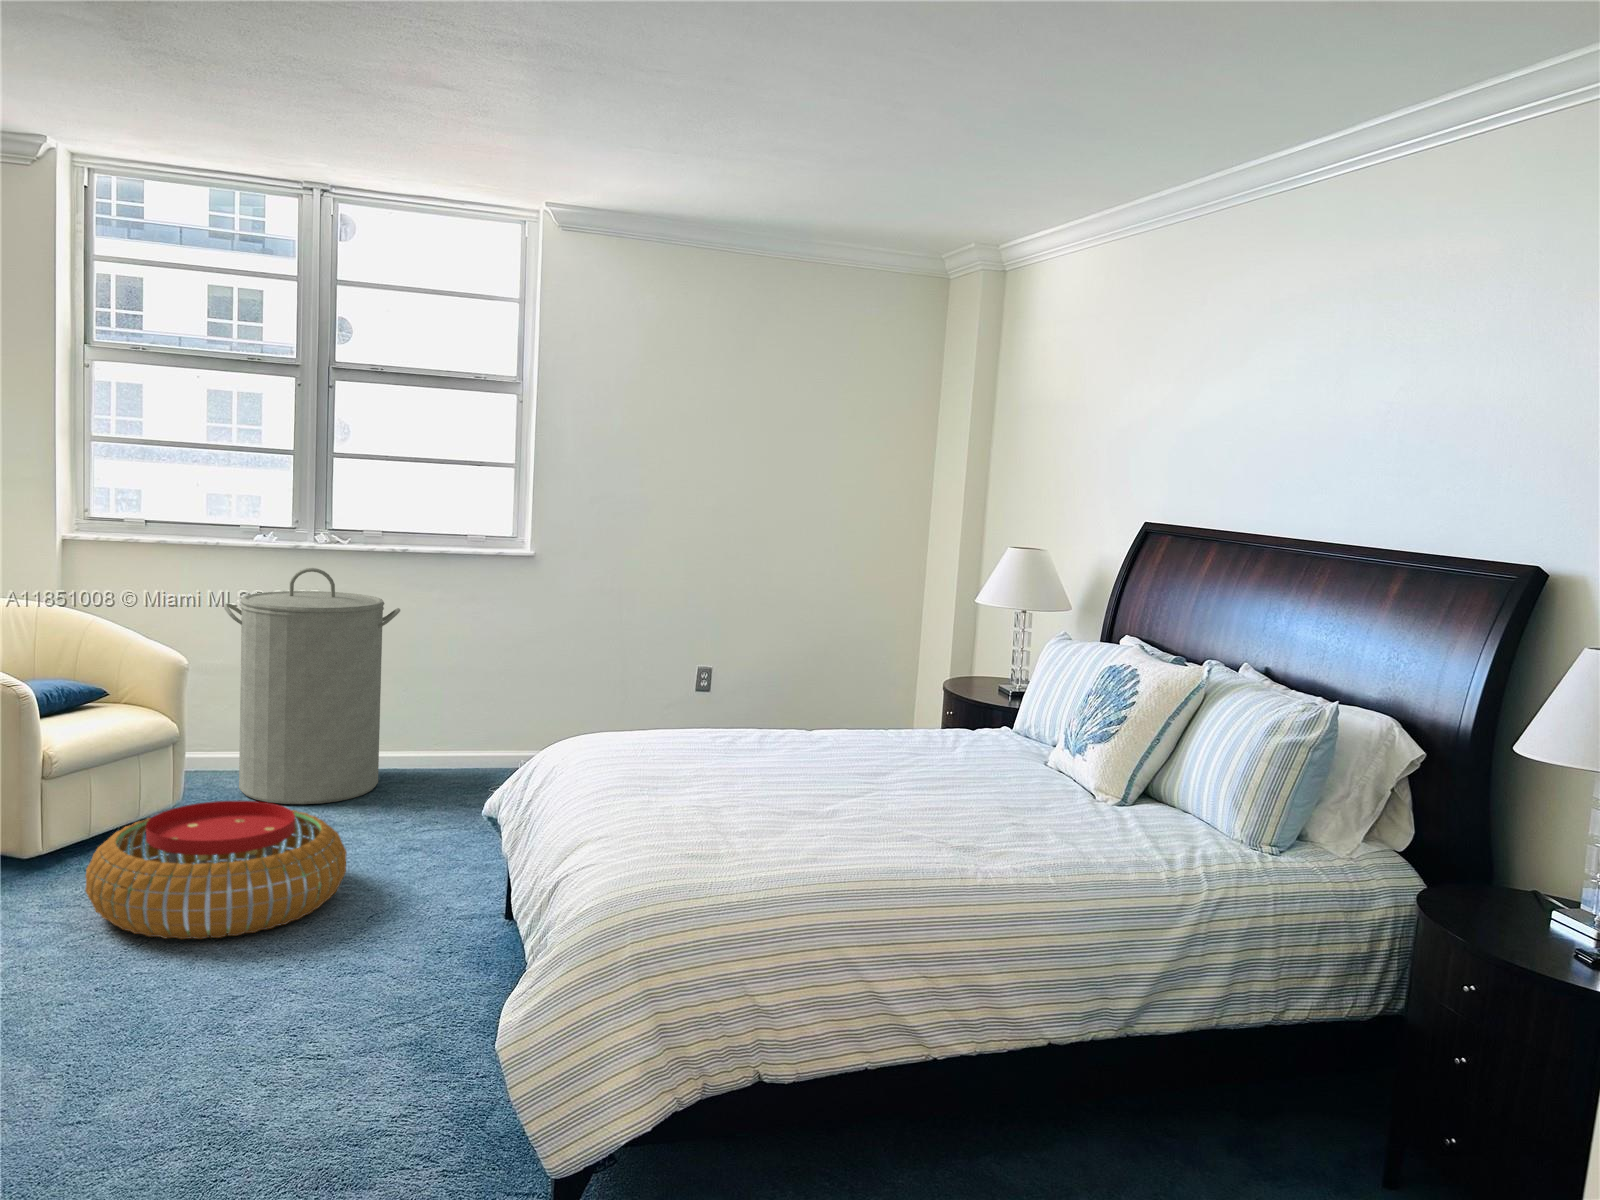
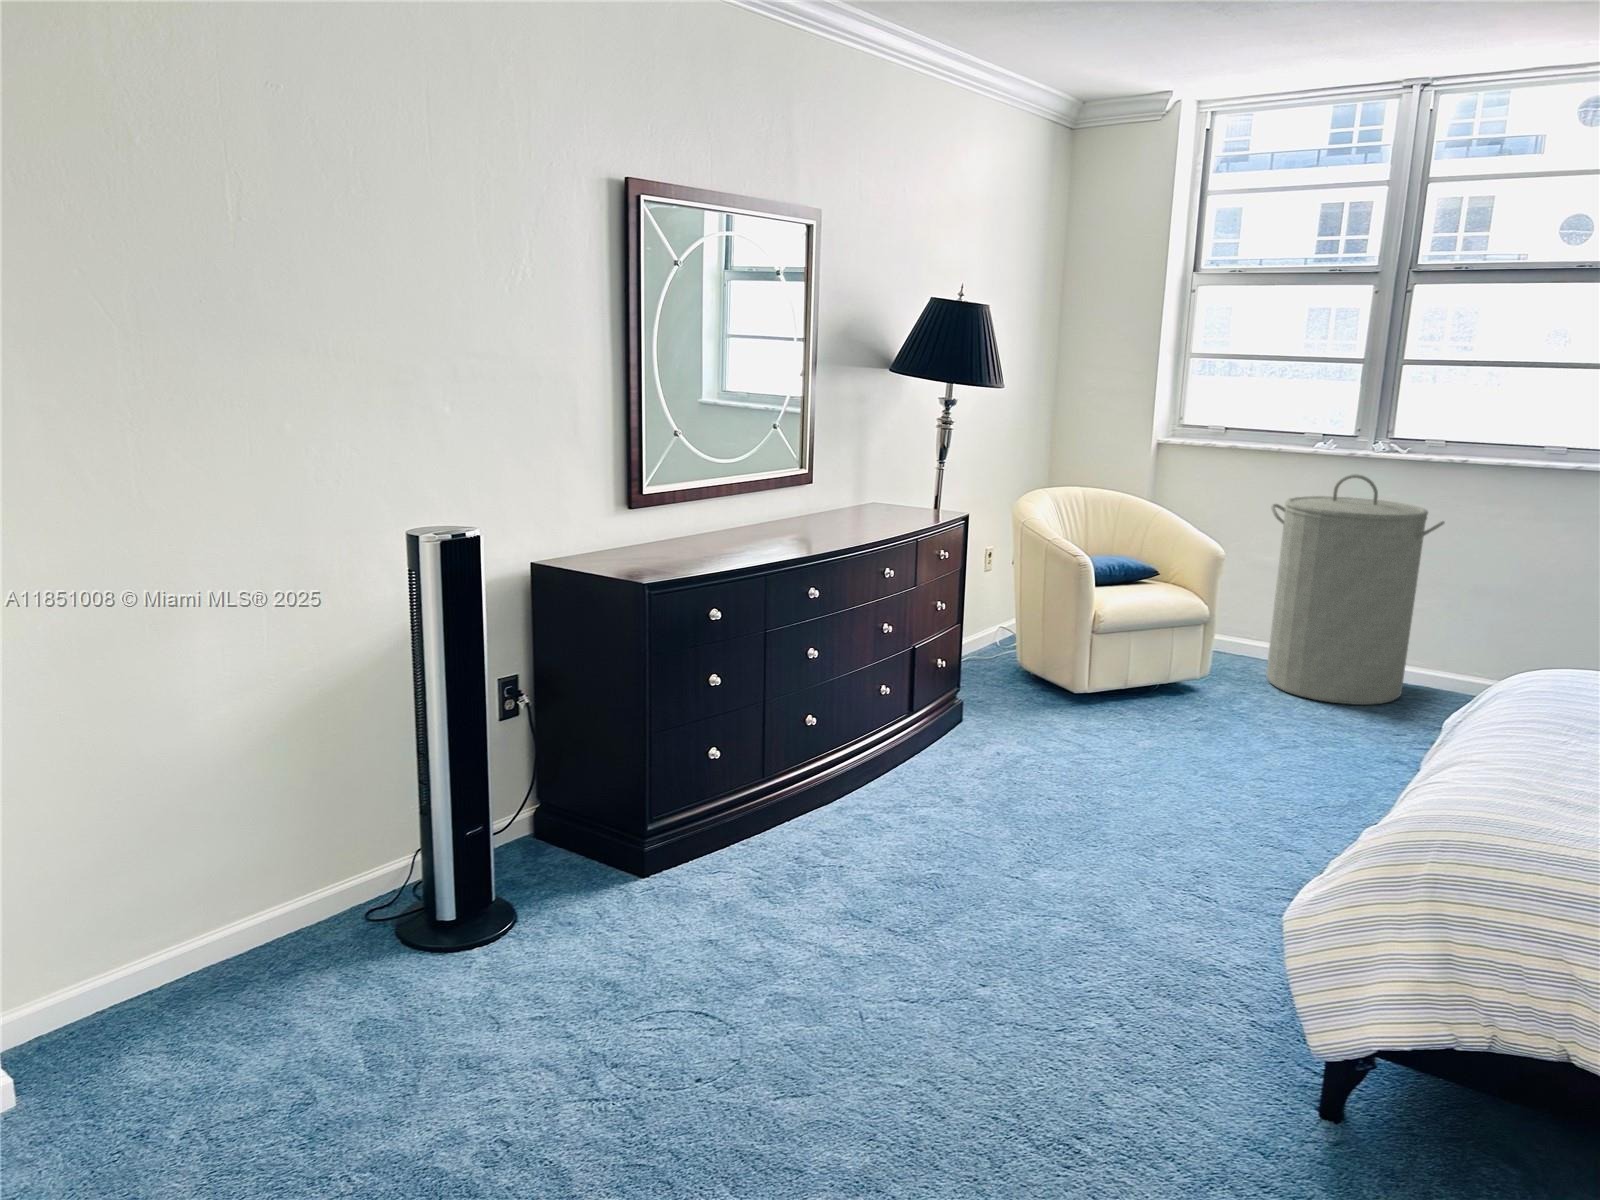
pouf: present [85,801,347,939] -> none [1096,673,1315,791]

